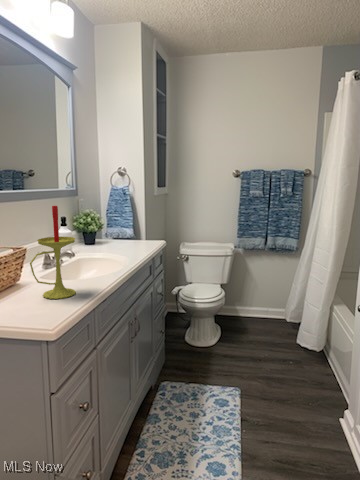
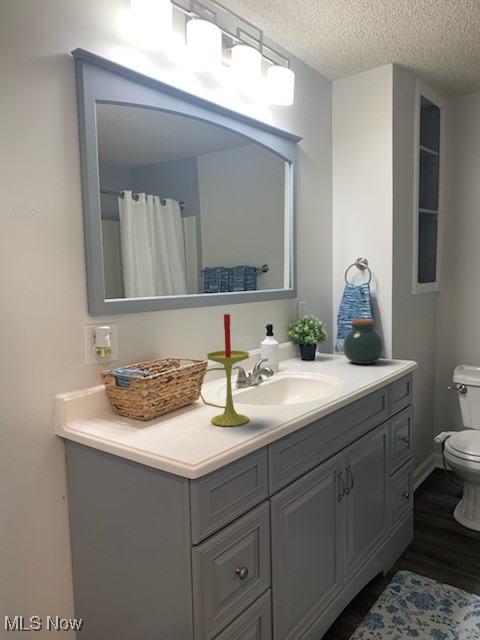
jar: none [117,212,146,244] -> present [343,319,384,364]

